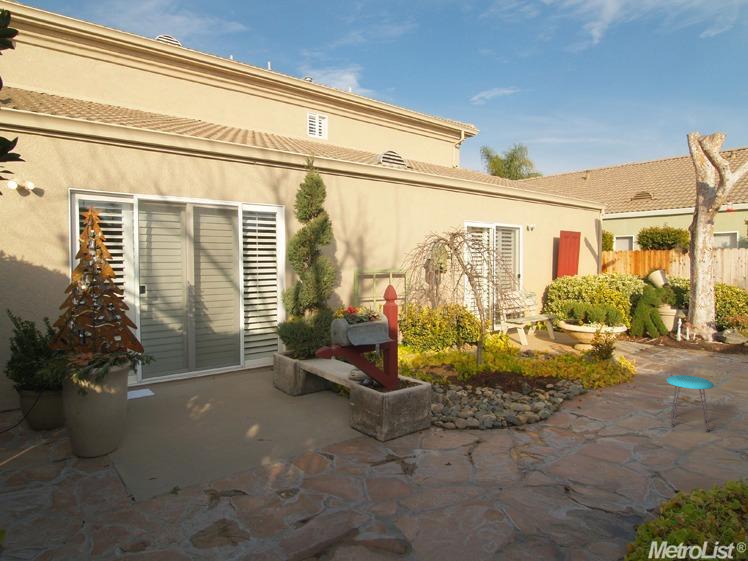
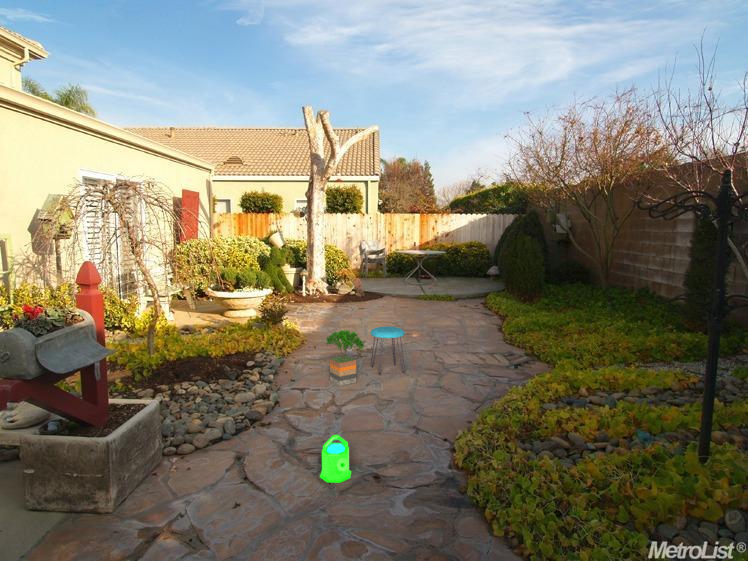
potted tree: none [603,368,646,425] -> present [326,330,364,386]
watering can: none [515,441,543,482] -> present [320,435,351,483]

